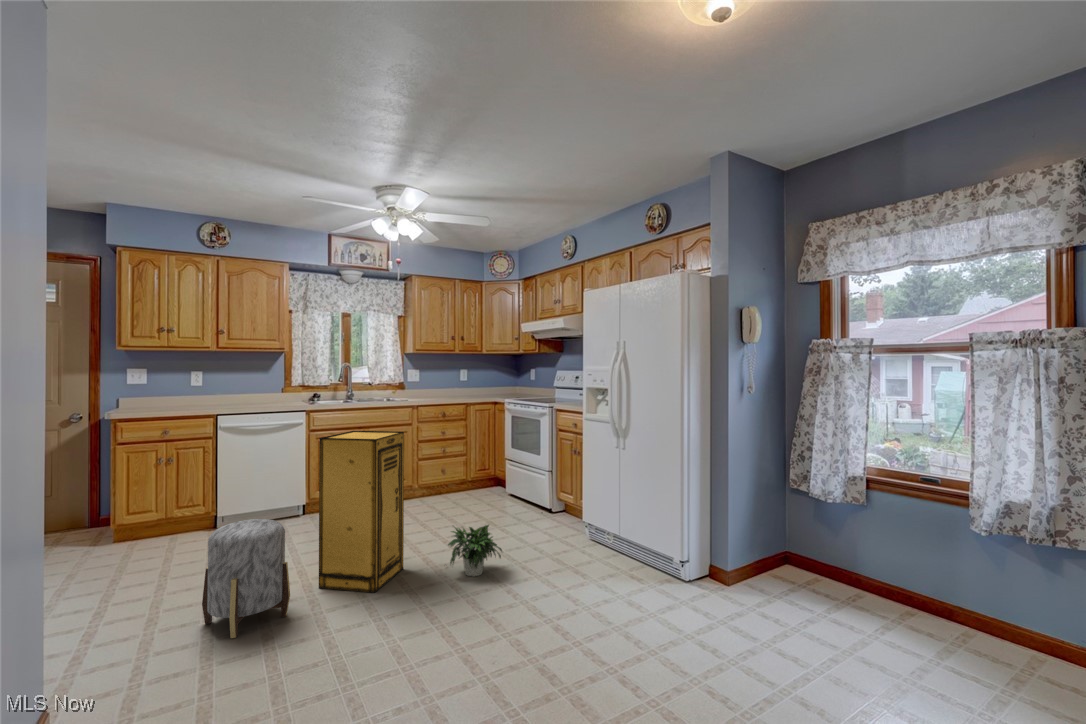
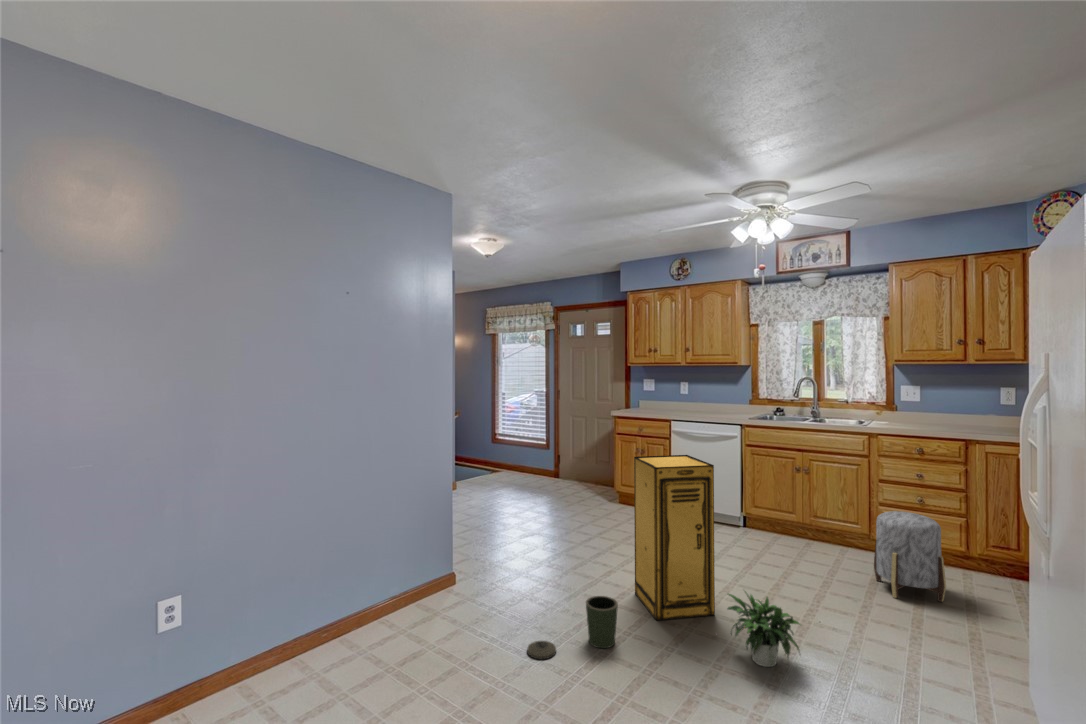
stool: present [202,519,290,638] -> present [874,511,946,602]
trash can: none [316,579,385,677] -> present [527,596,618,659]

